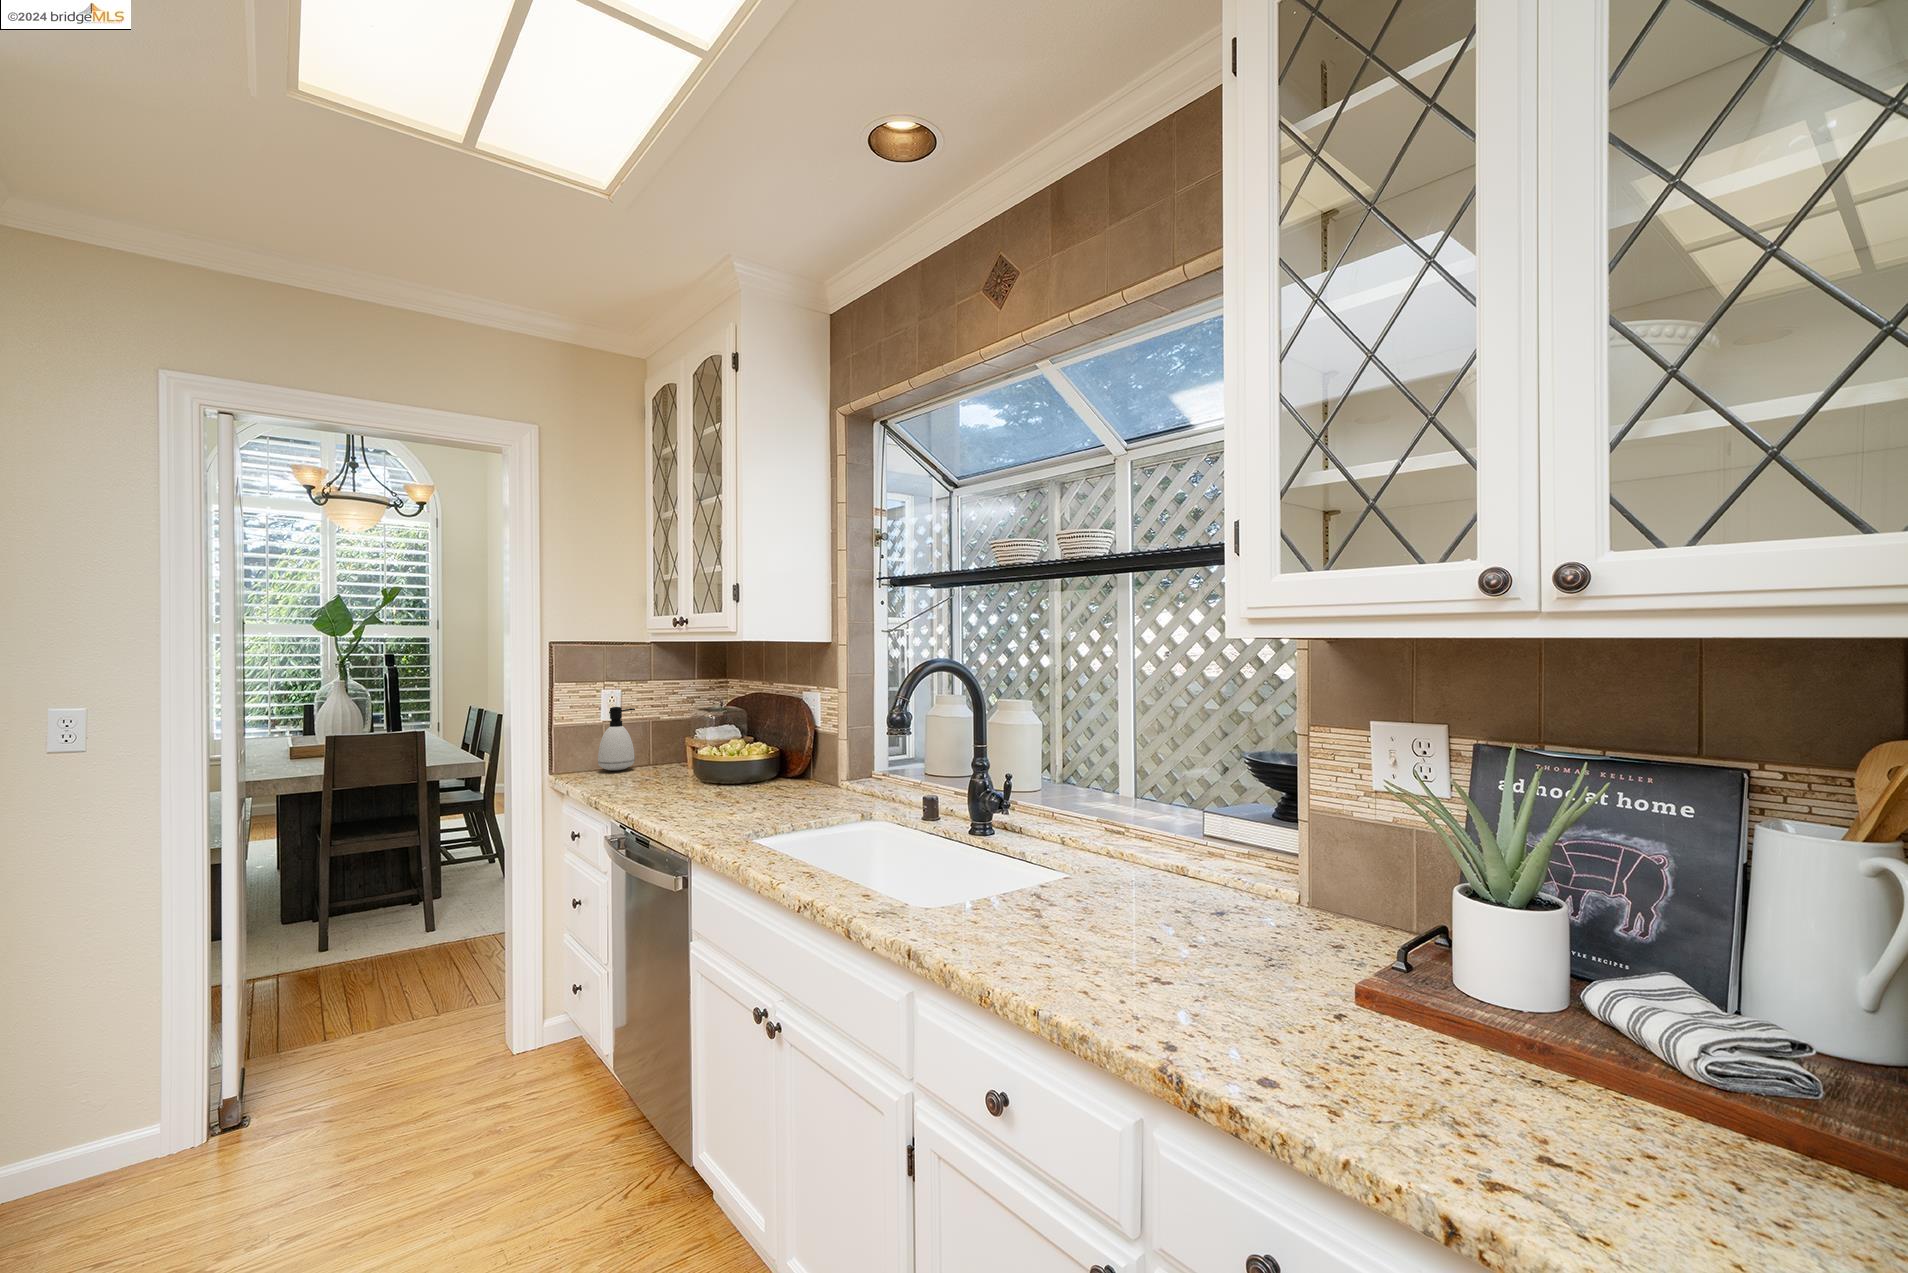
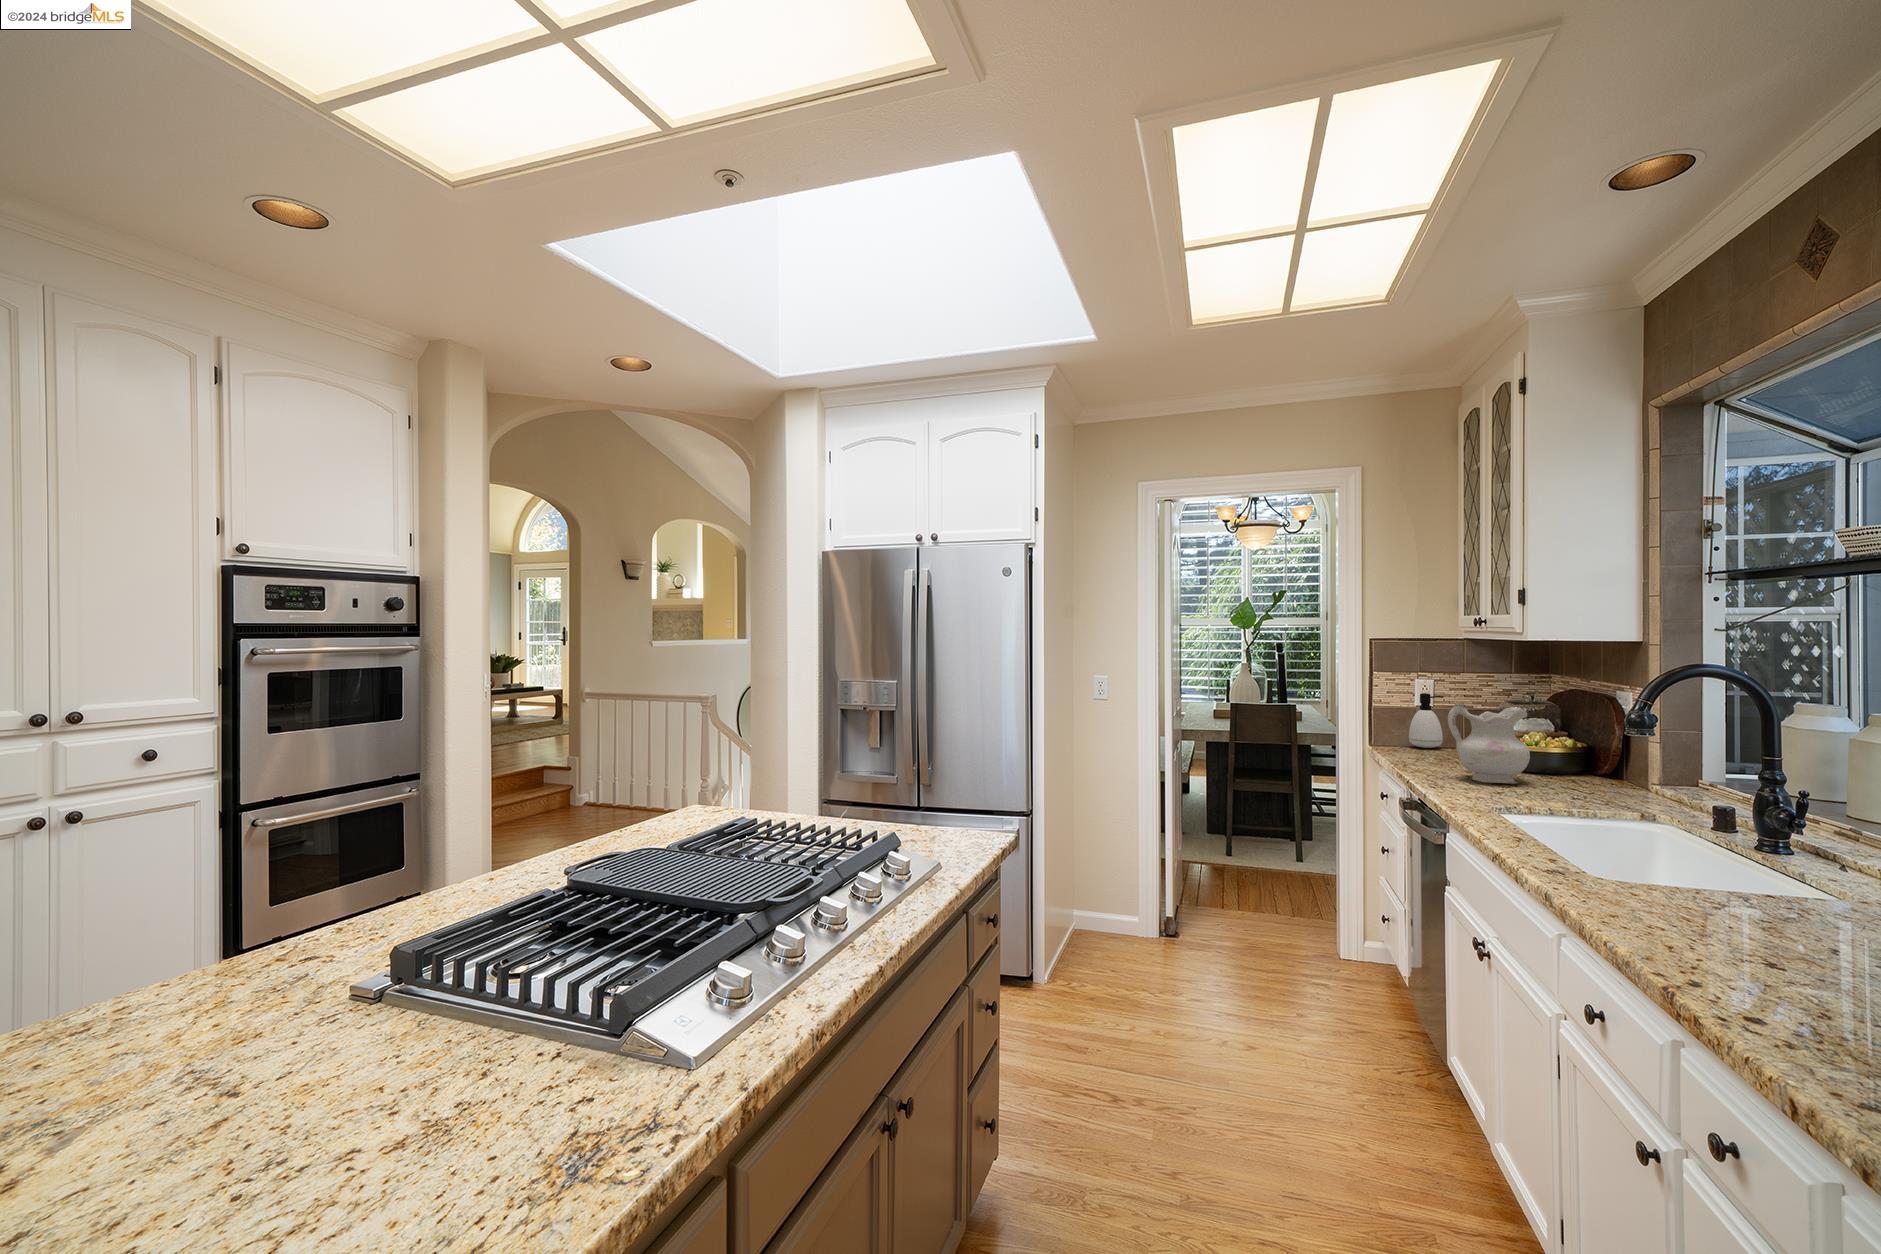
ceramic pitcher: none [670,716,748,805] -> present [1448,704,1530,784]

